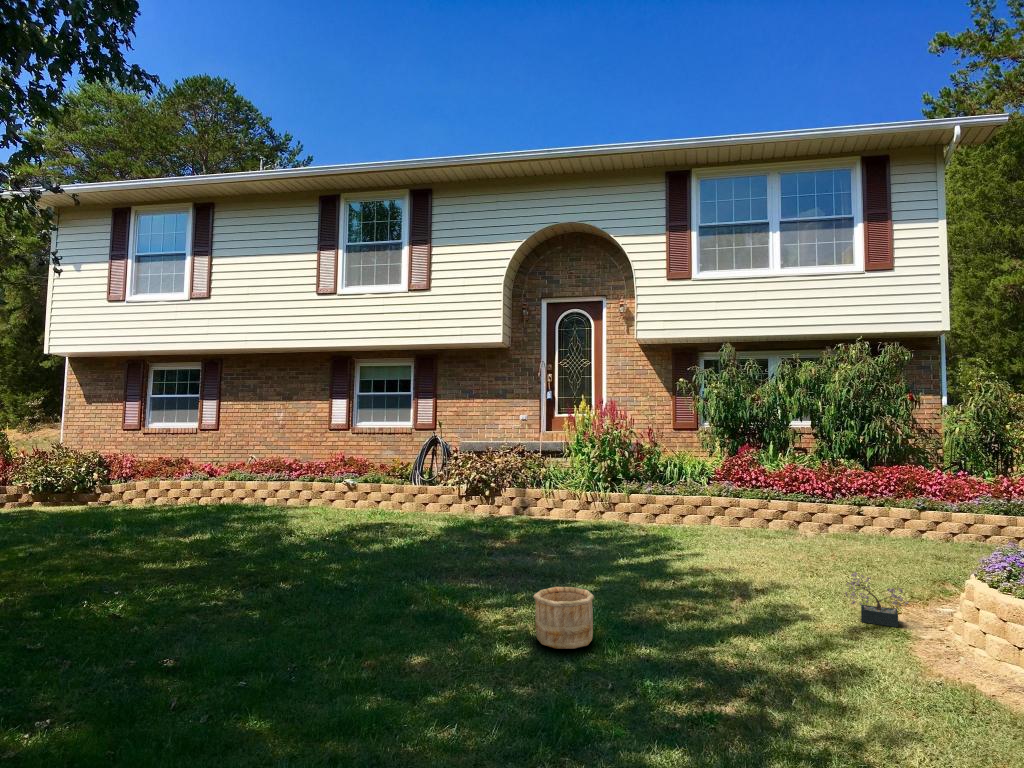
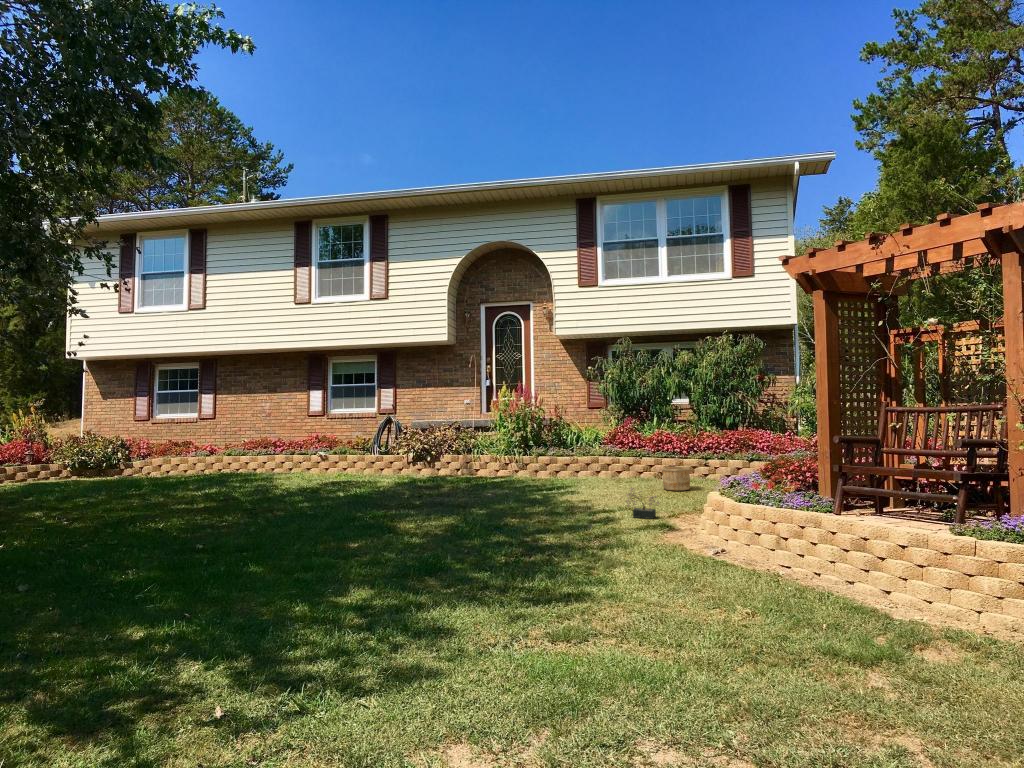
wooden bucket: present [533,587,594,649] -> present [662,466,690,491]

